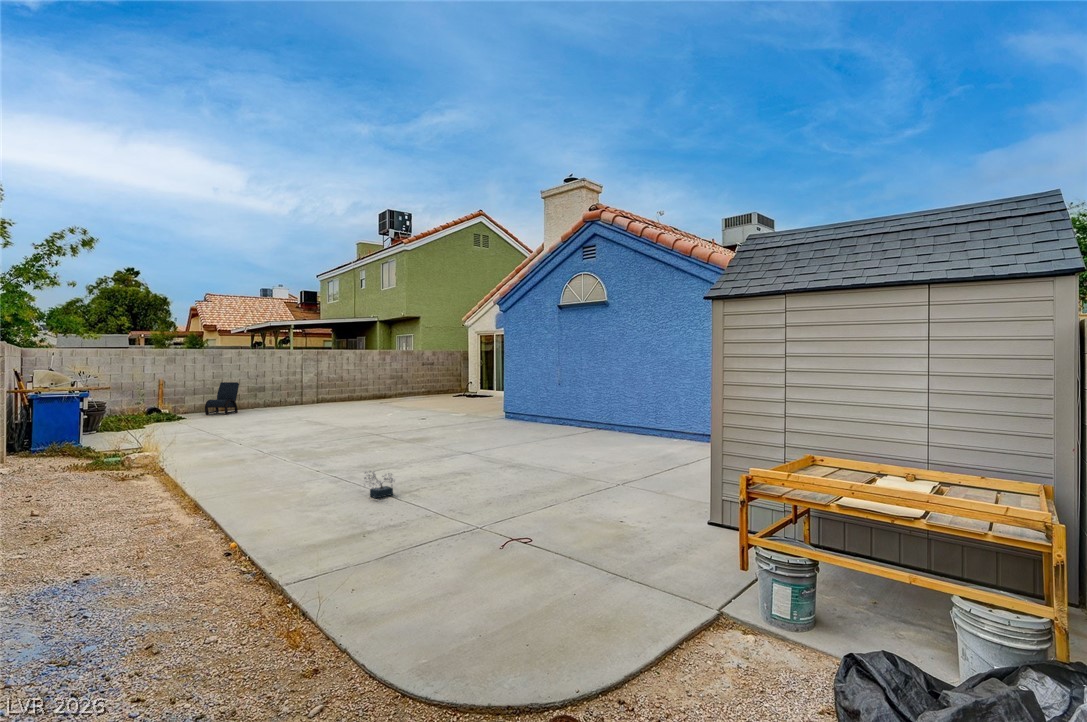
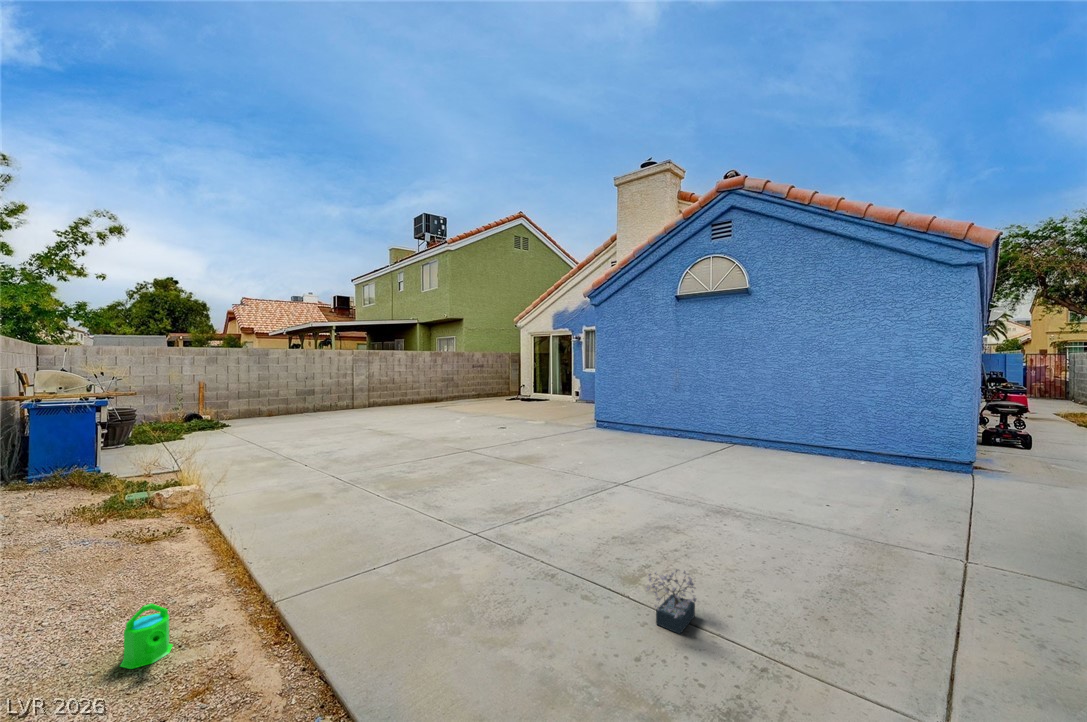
lounge chair: present [205,382,239,415] -> none [251,384,289,421]
watering can: none [120,477,143,503] -> present [120,603,173,669]

